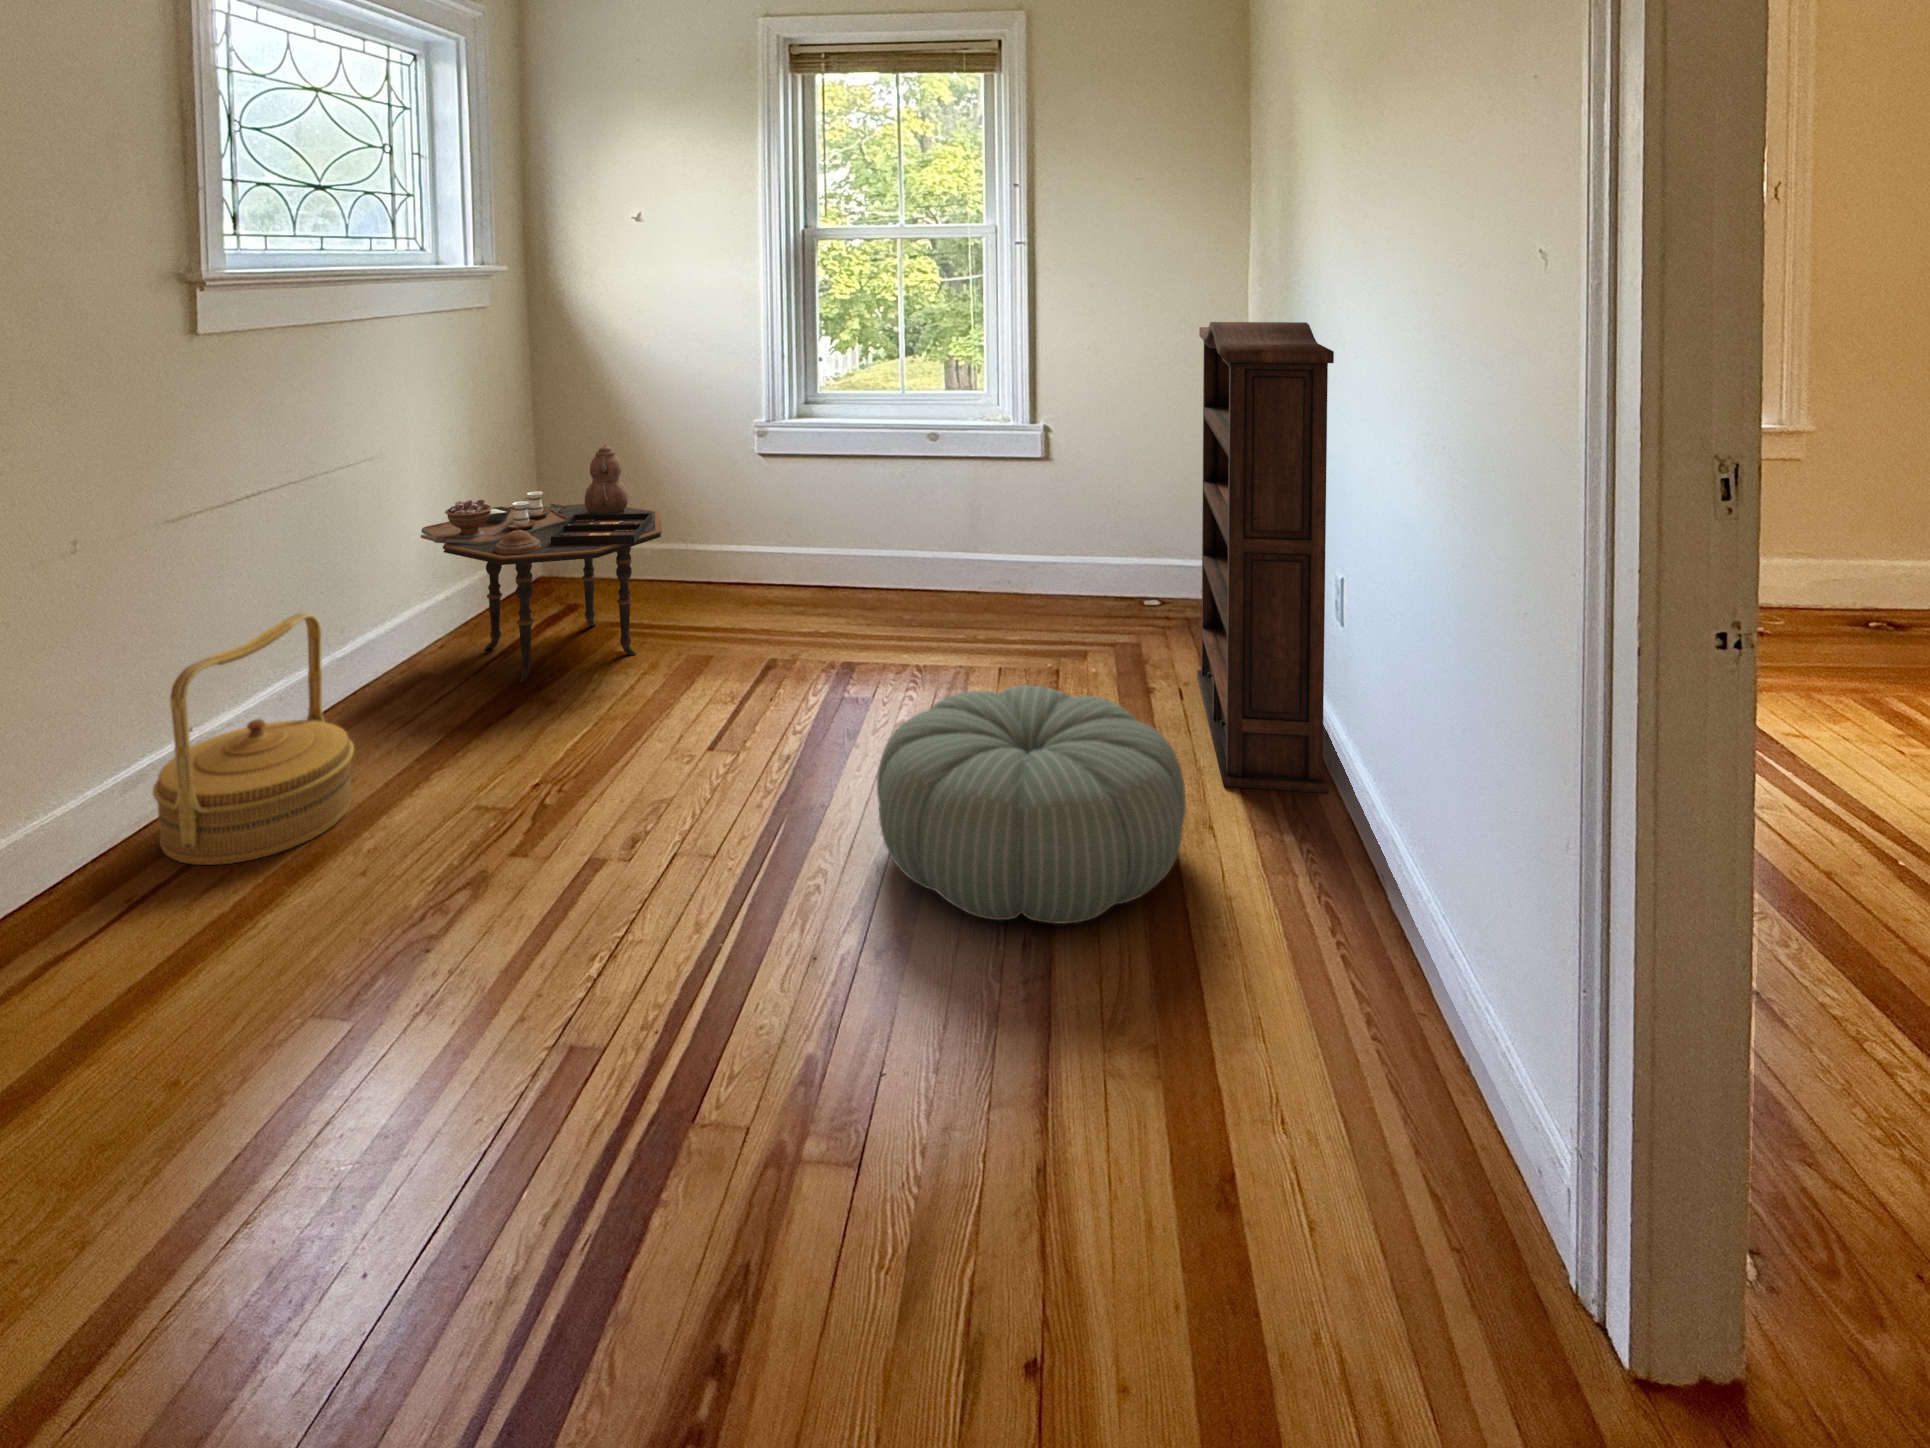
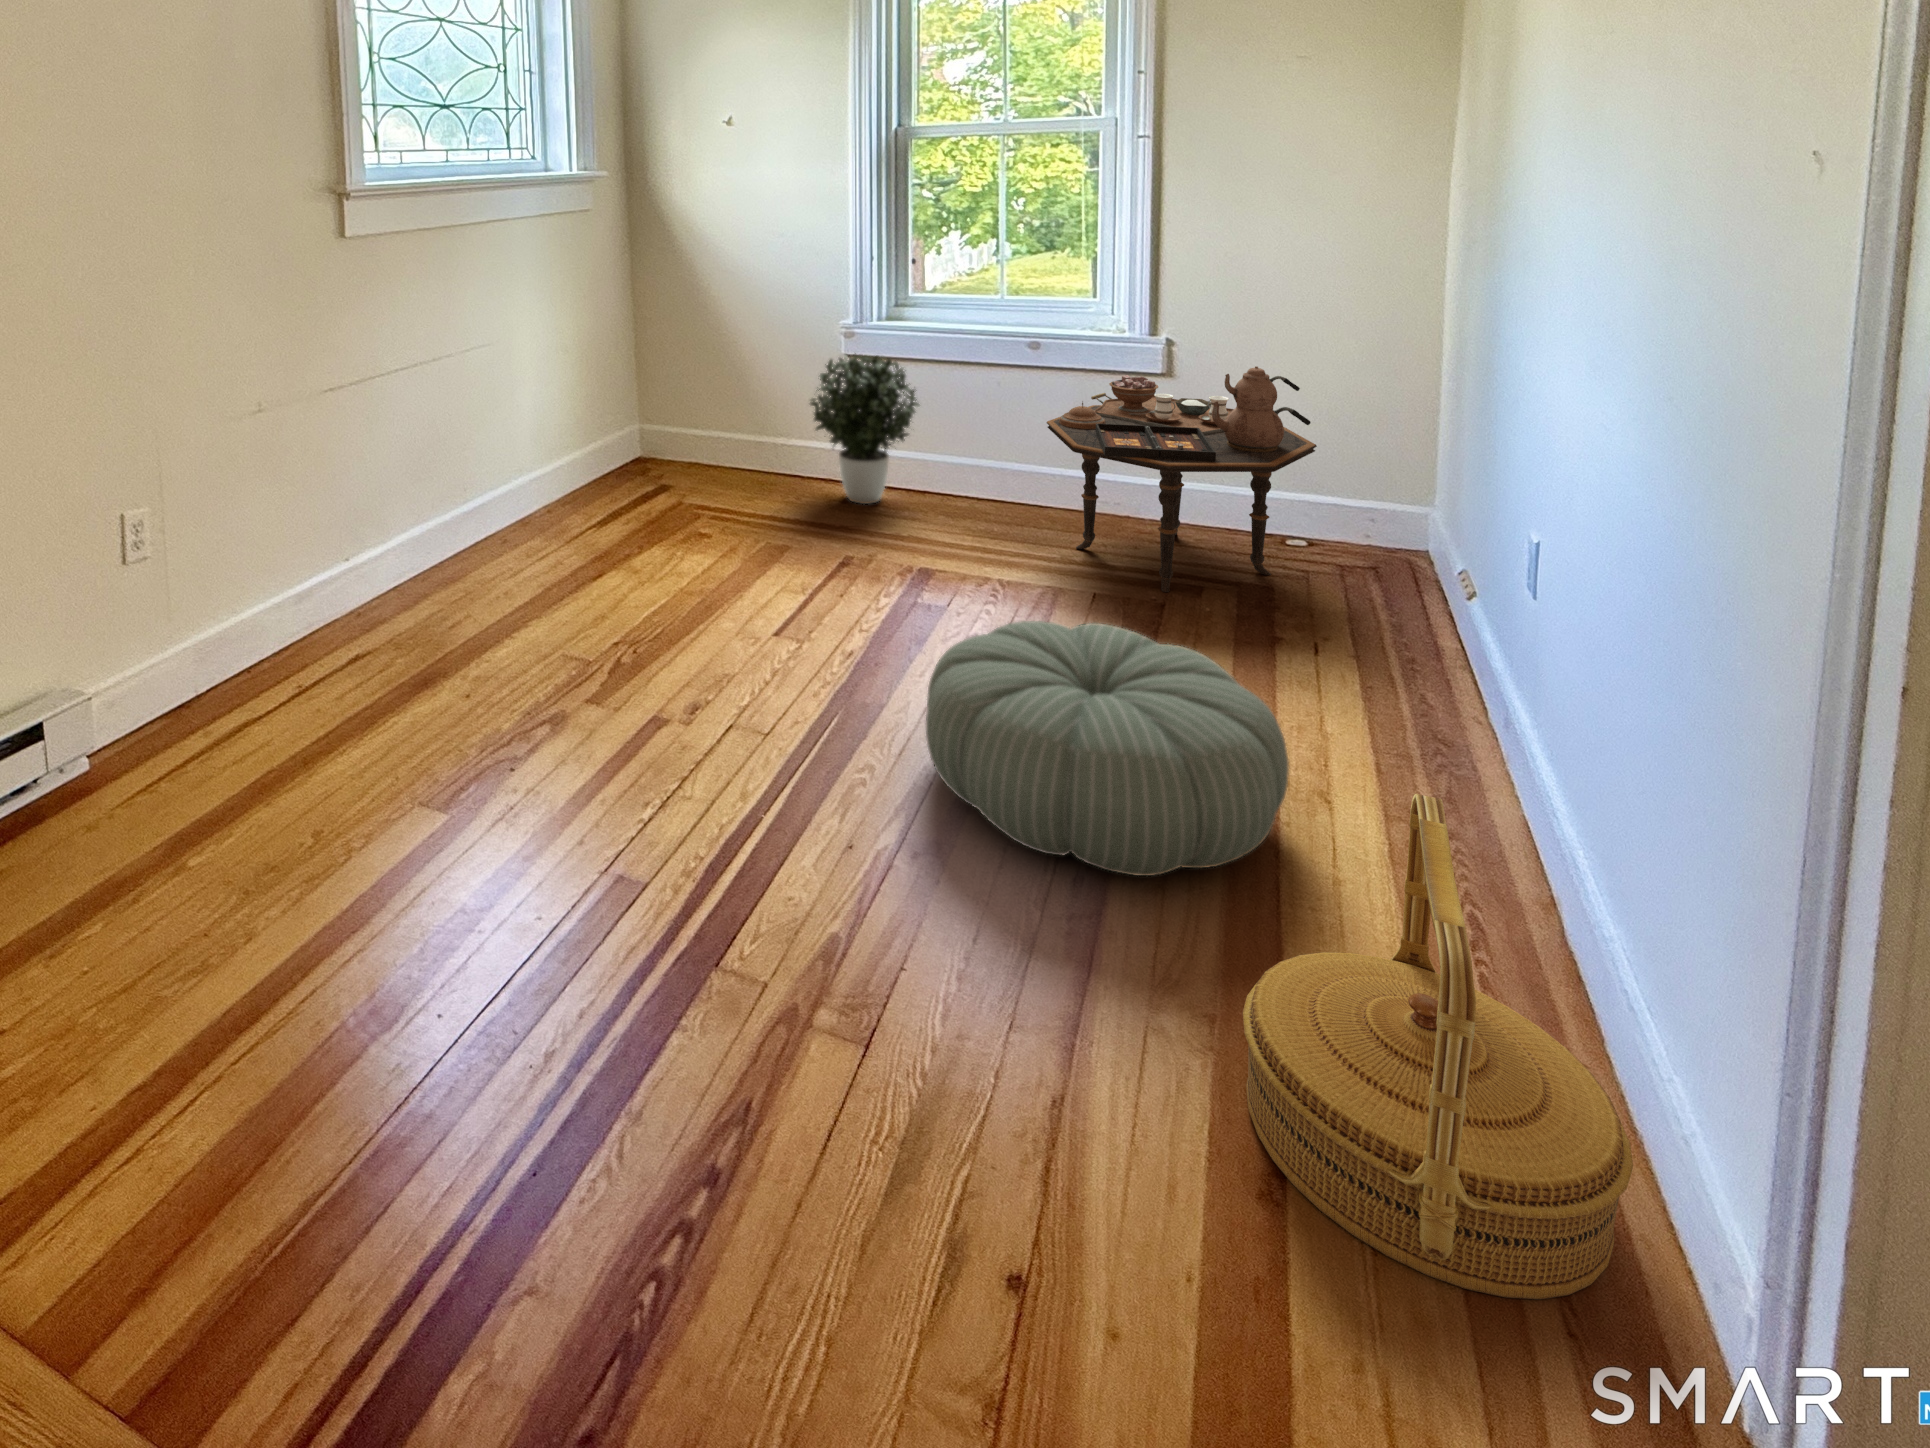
bookshelf: present [1197,322,1334,793] -> none [1348,233,1554,804]
side table: present [421,445,662,682] -> present [1047,366,1317,592]
potted plant: none [731,452,837,606] -> present [810,353,919,504]
woven basket: present [153,613,354,865] -> present [1243,794,1633,1300]

